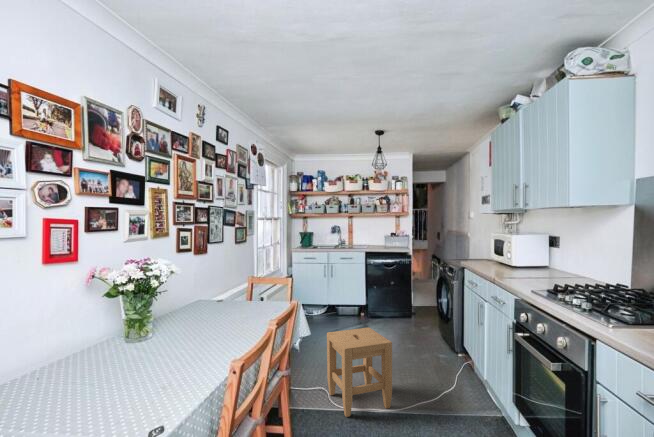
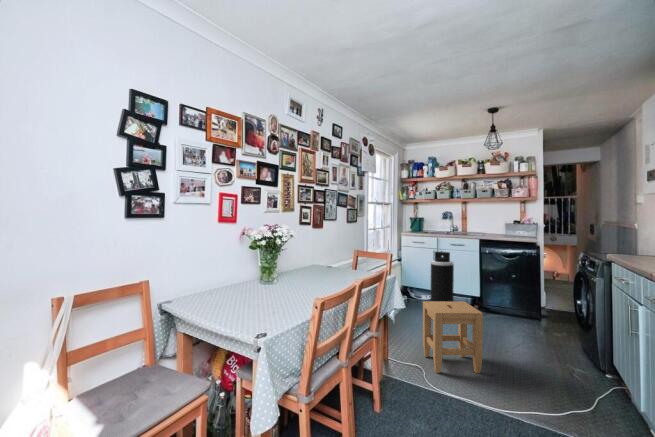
trash can: none [323,268,346,327] -> present [431,252,454,302]

